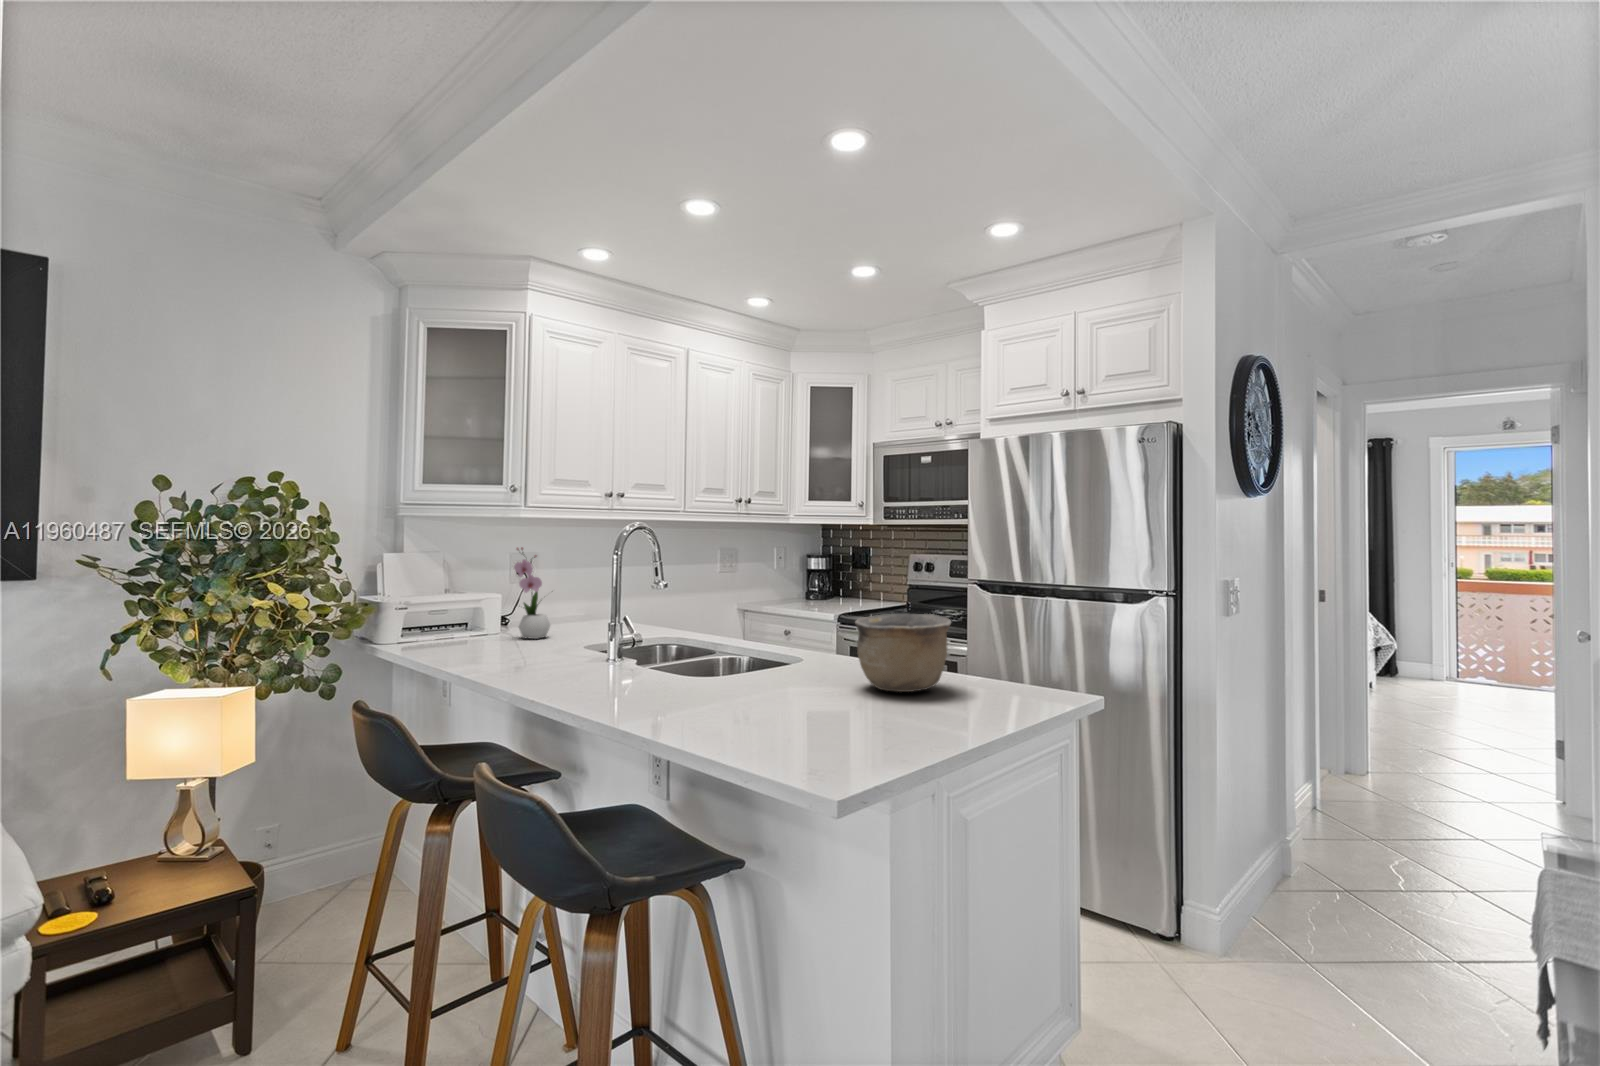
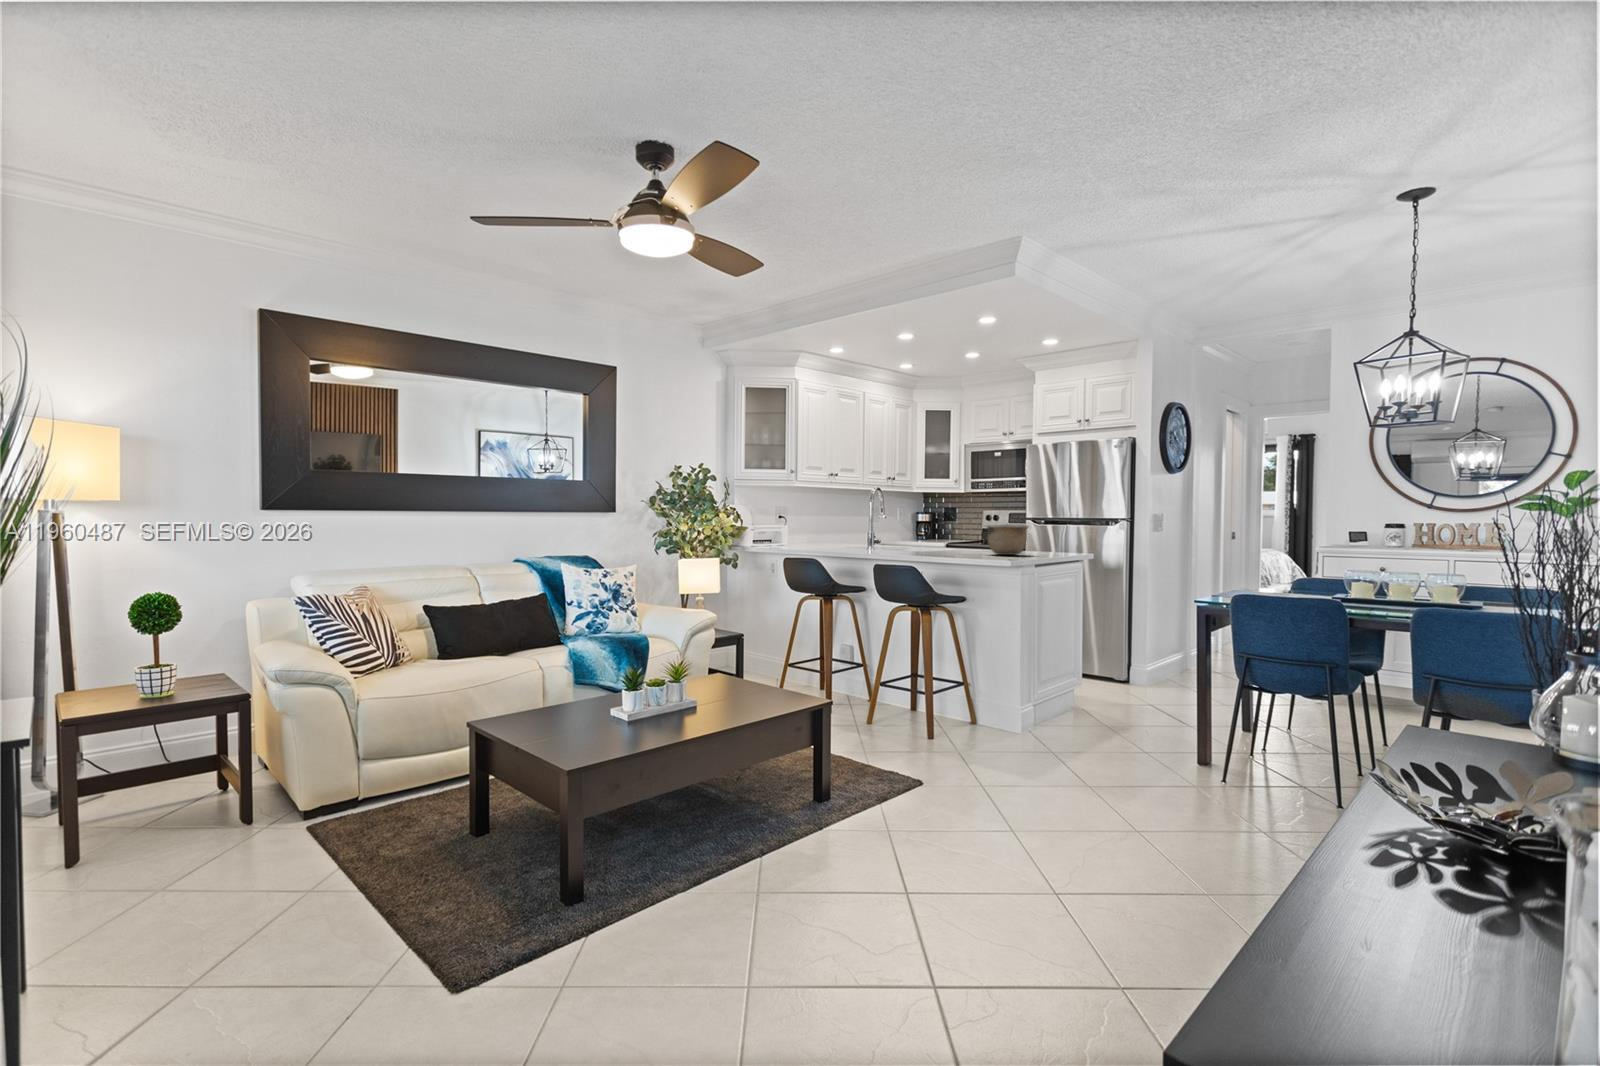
flower arrangement: present [514,548,550,639] -> none [800,499,816,545]

